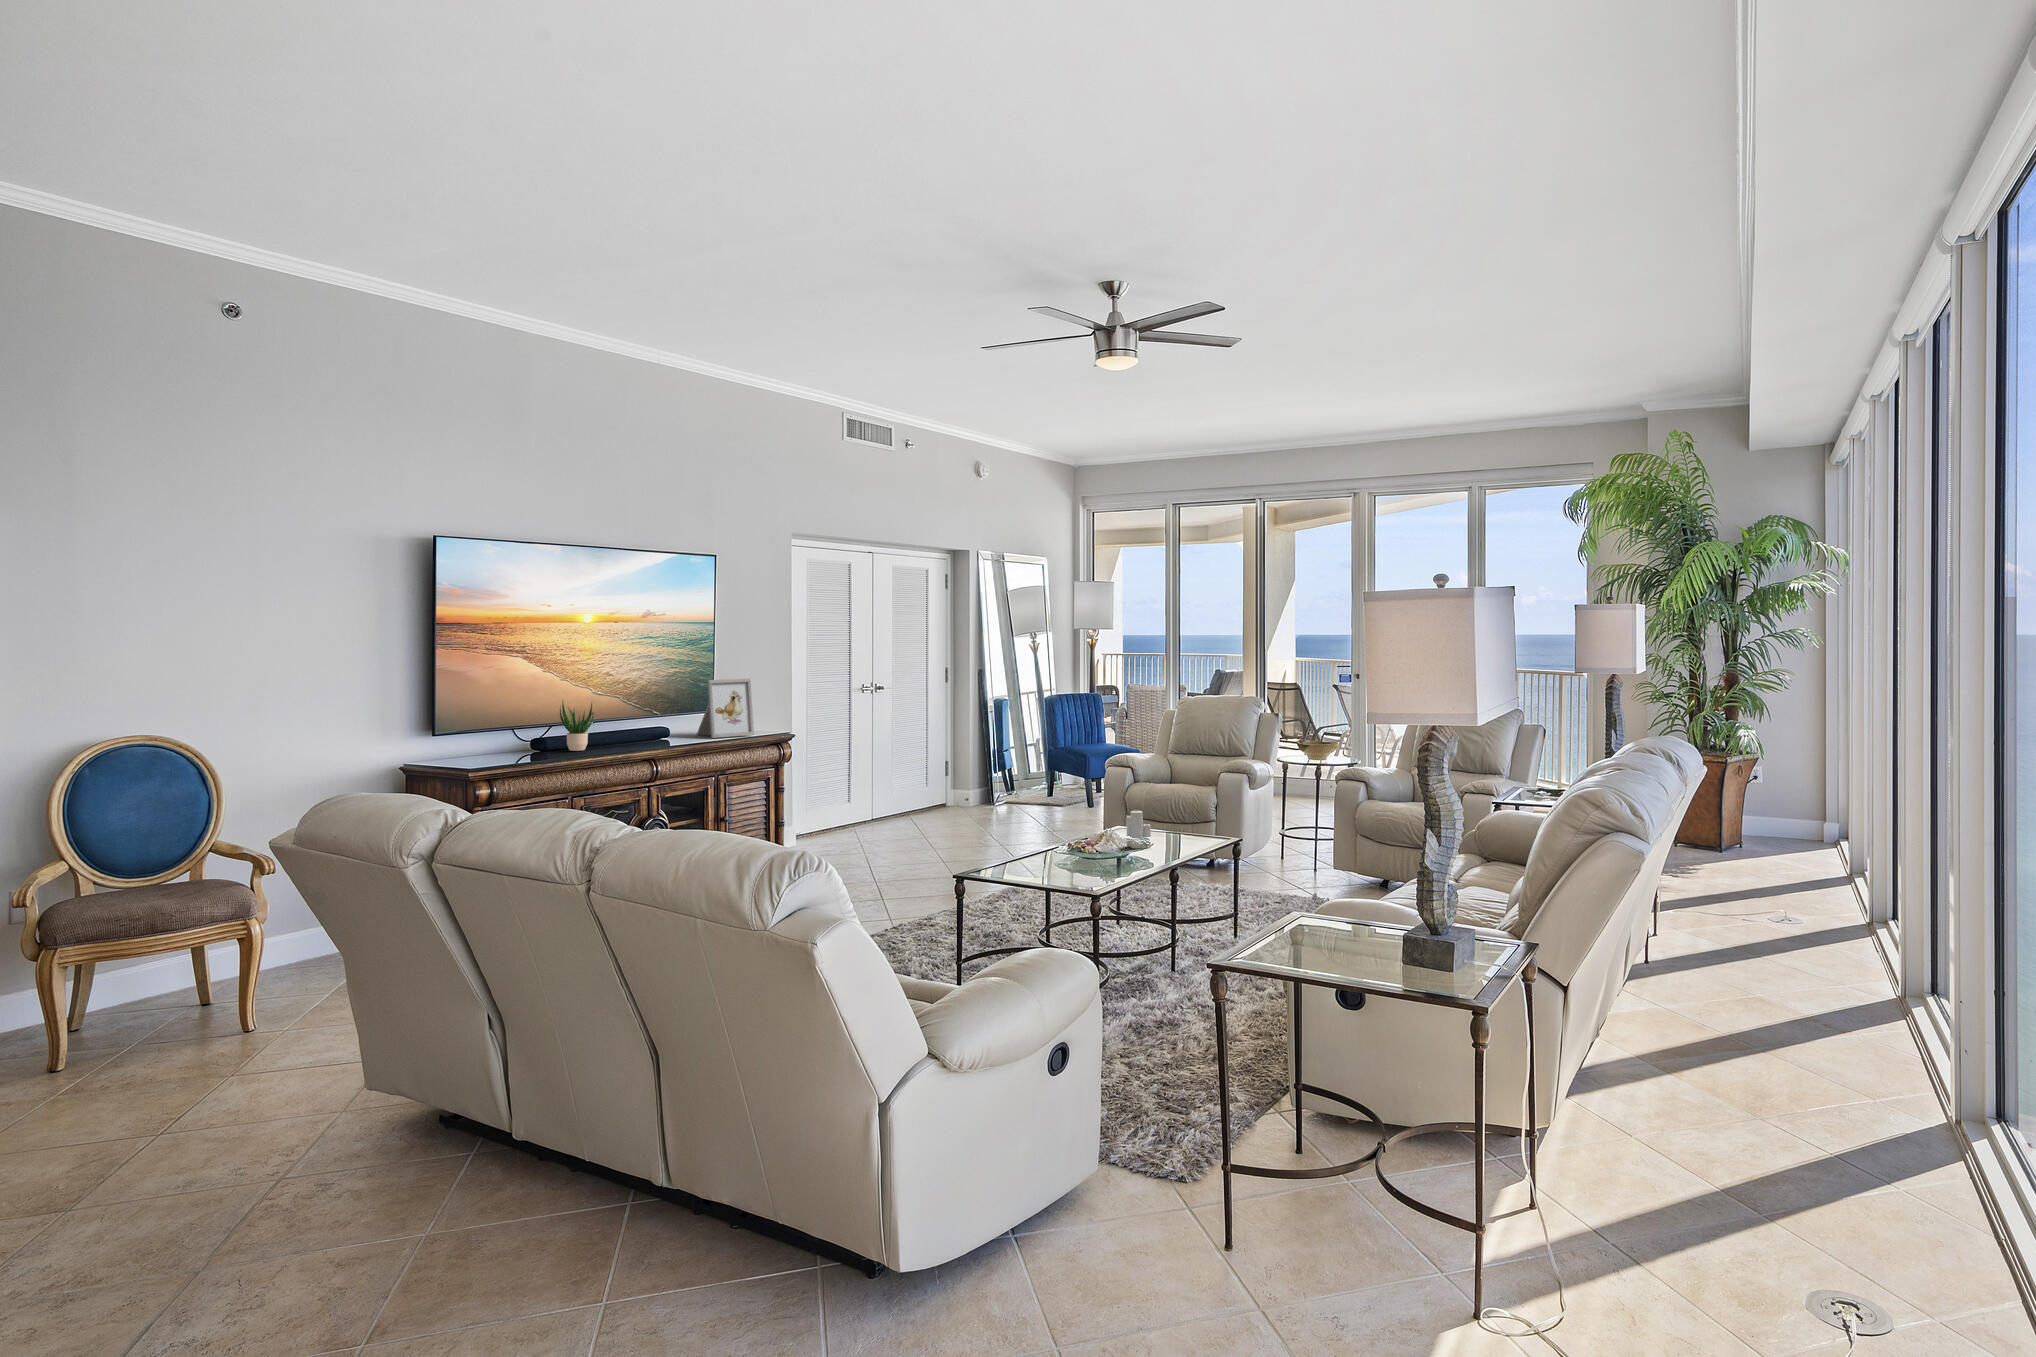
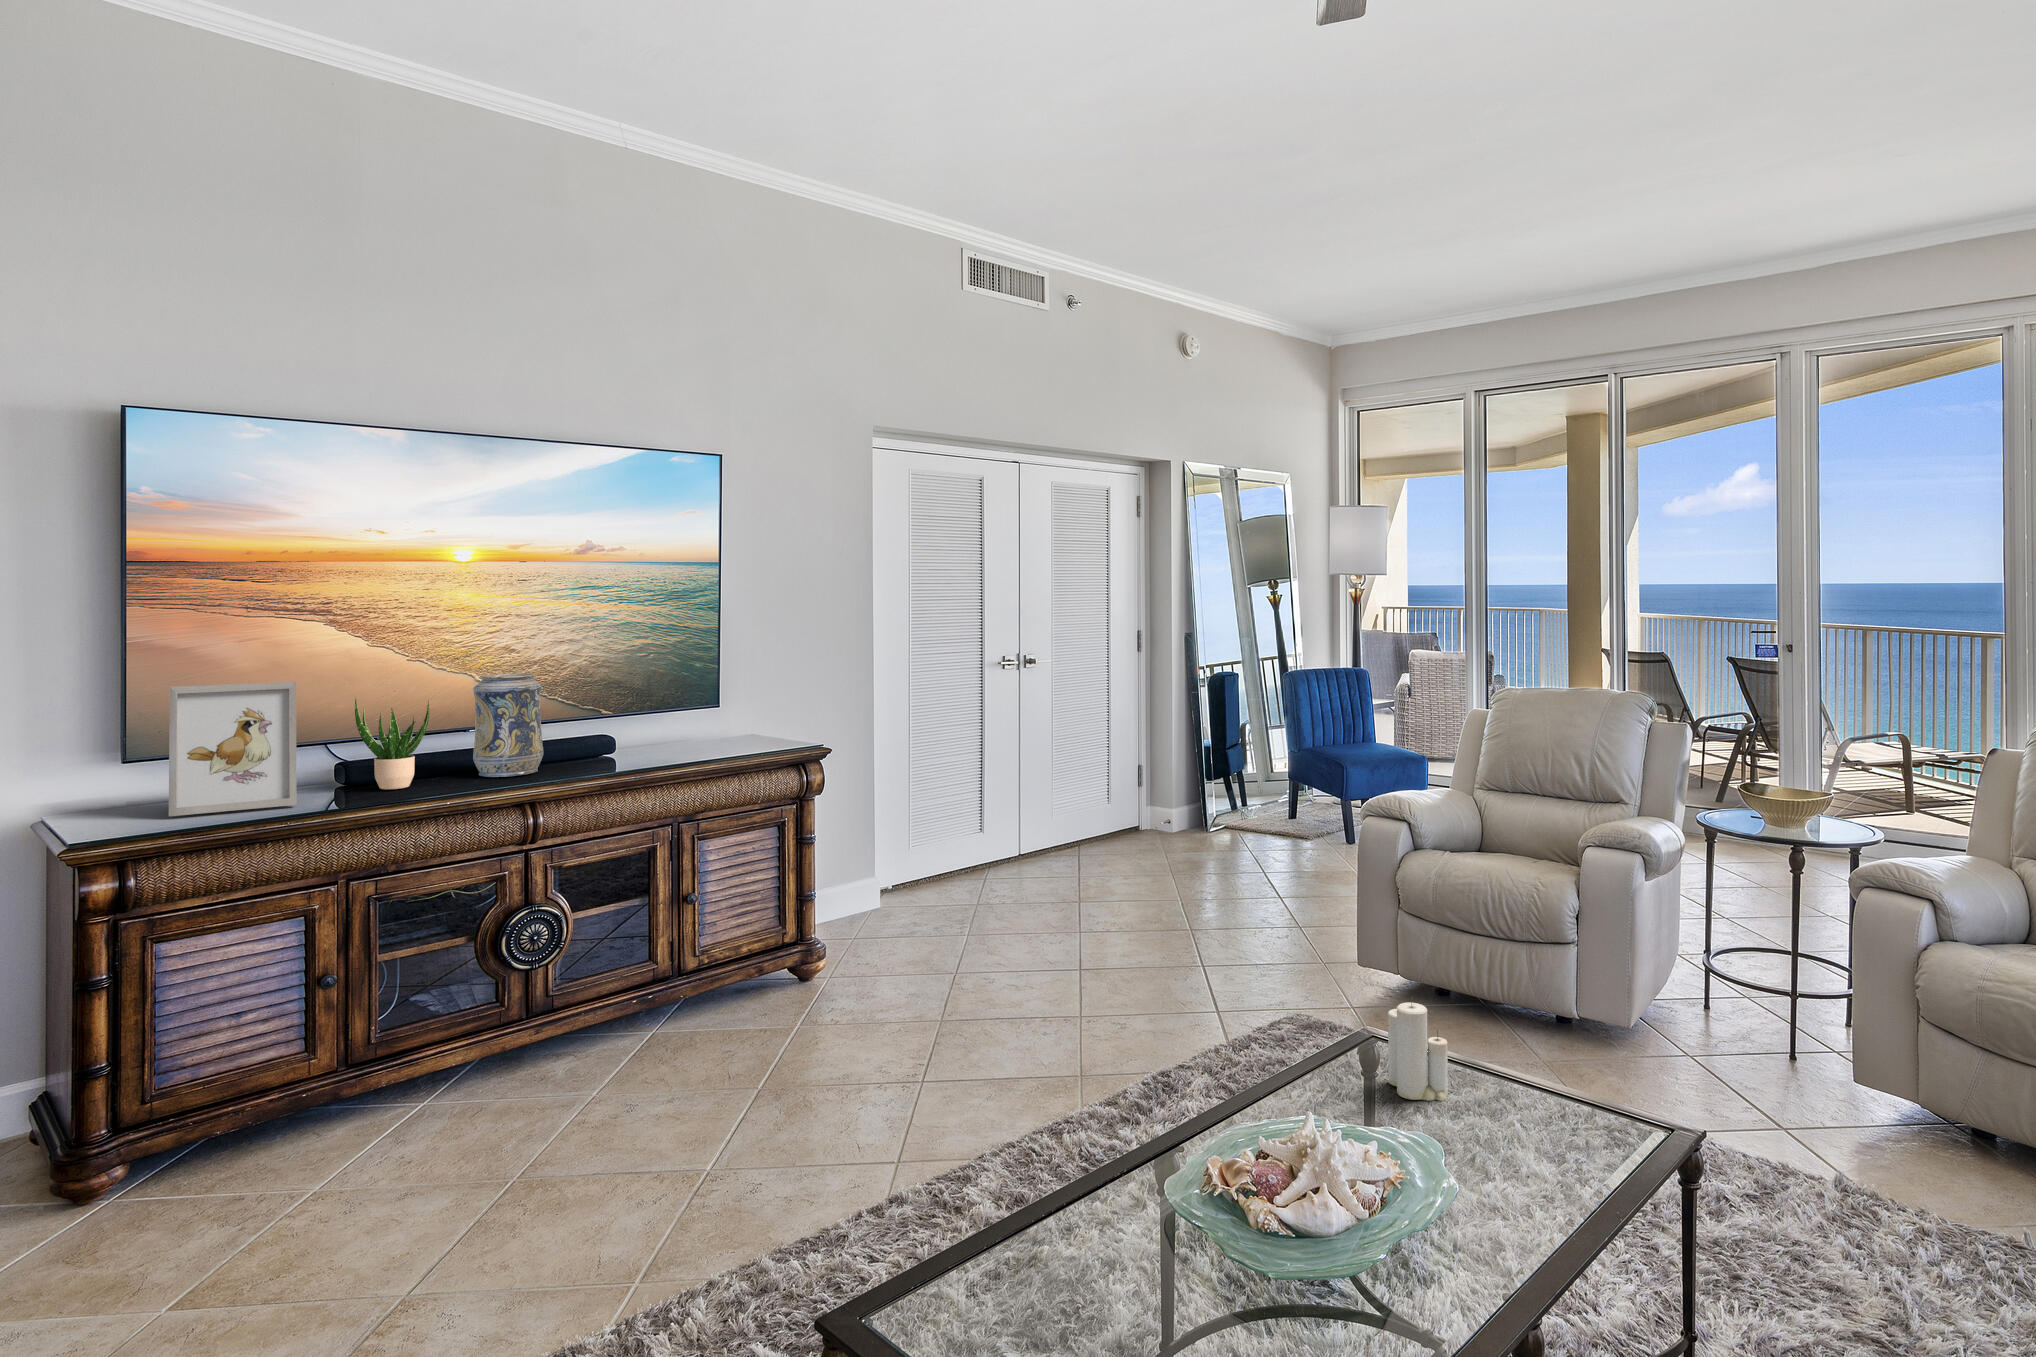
picture frame: present [697,679,754,738] -> present [169,682,297,816]
decorative vase: none [607,687,646,746] -> present [473,673,543,777]

